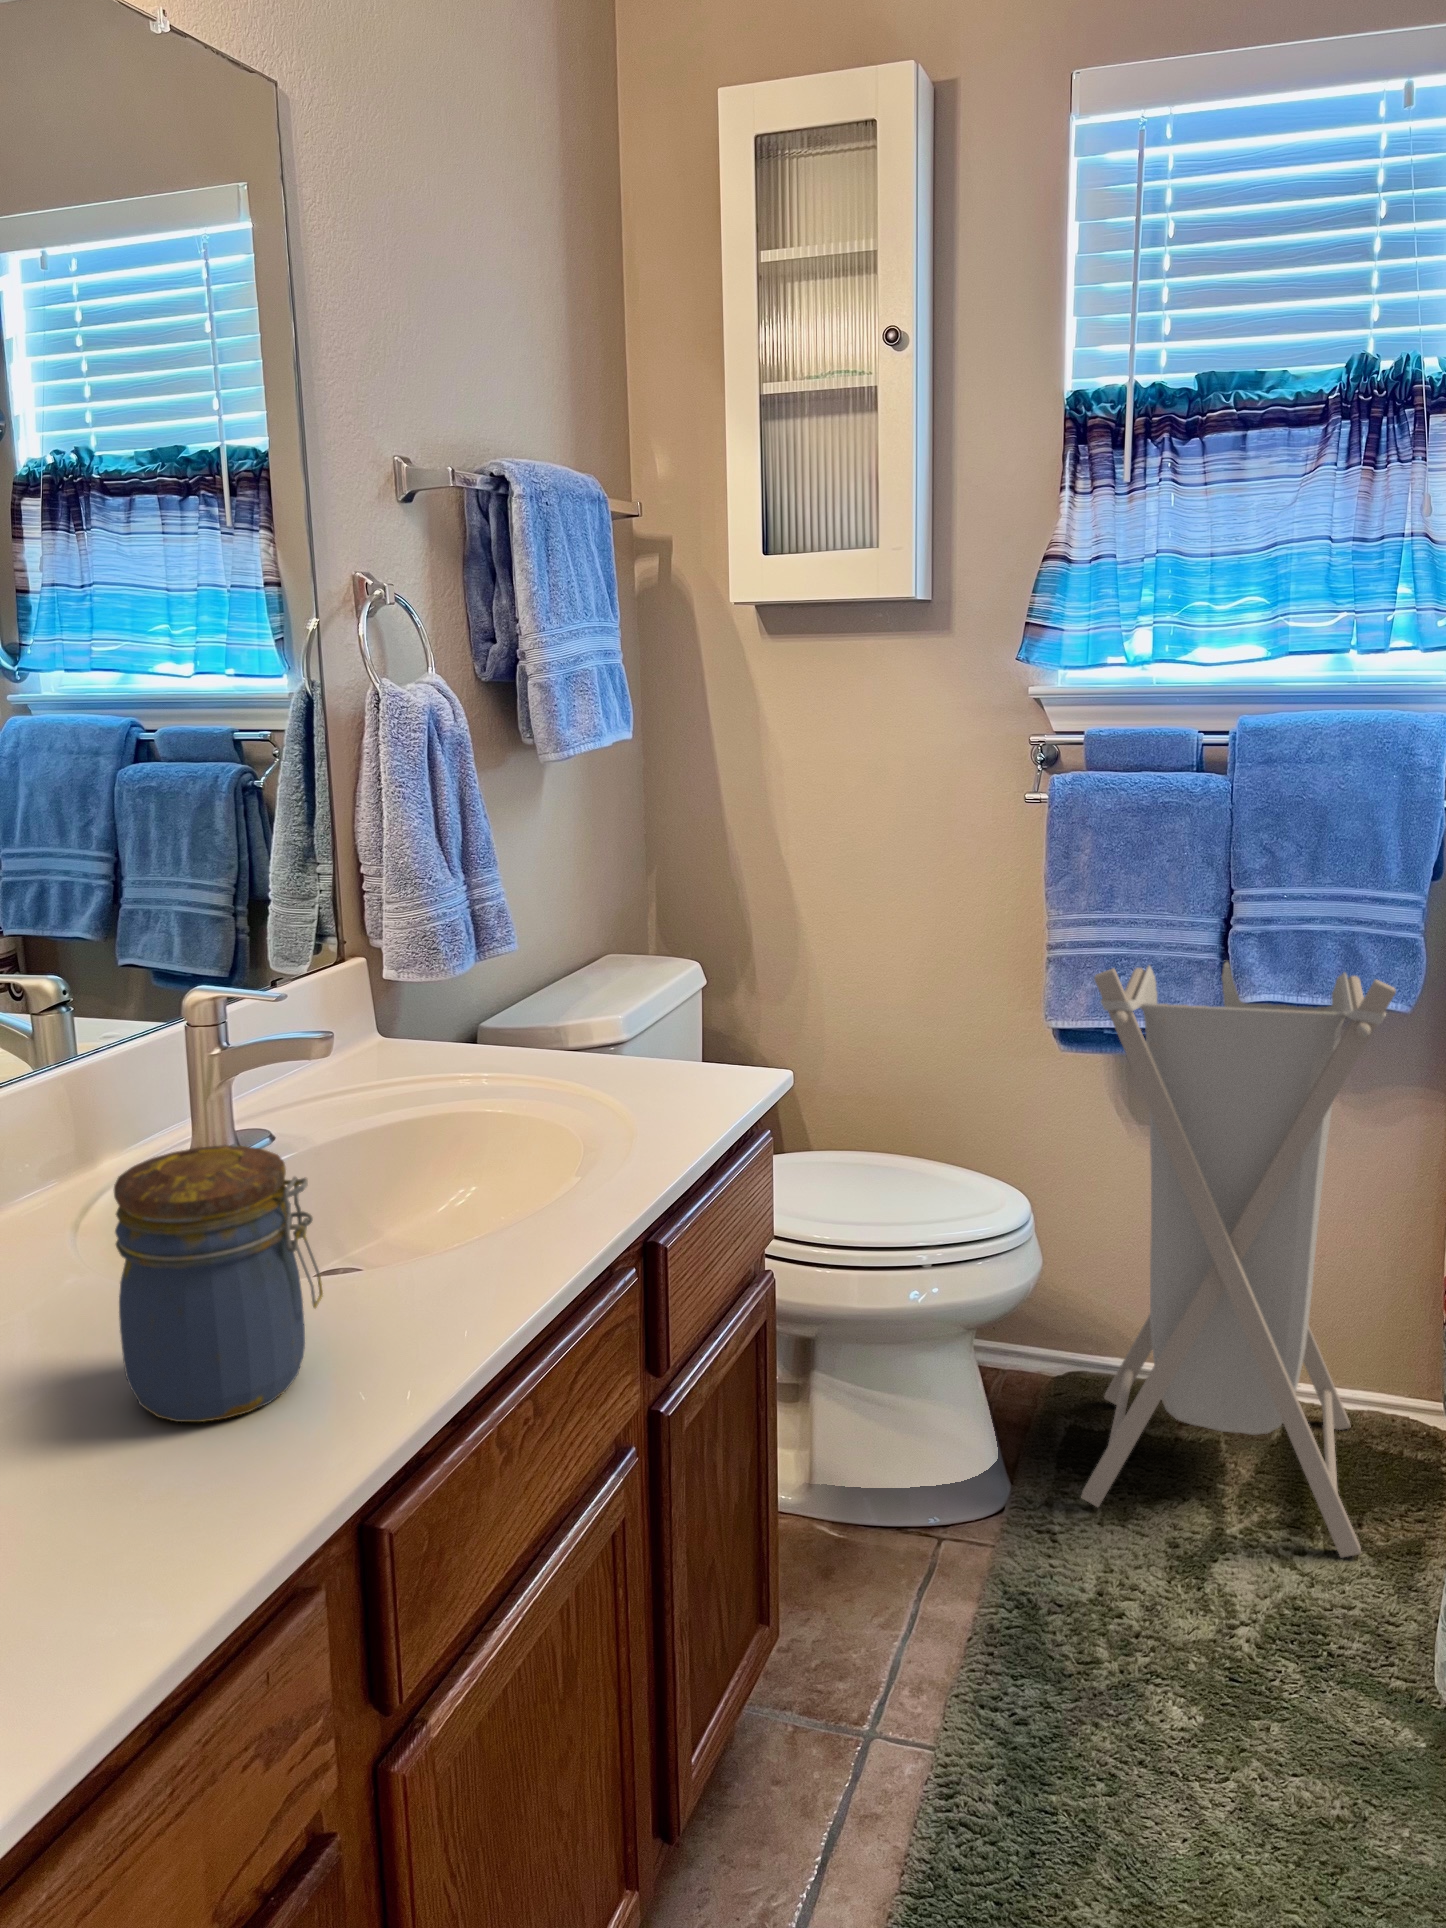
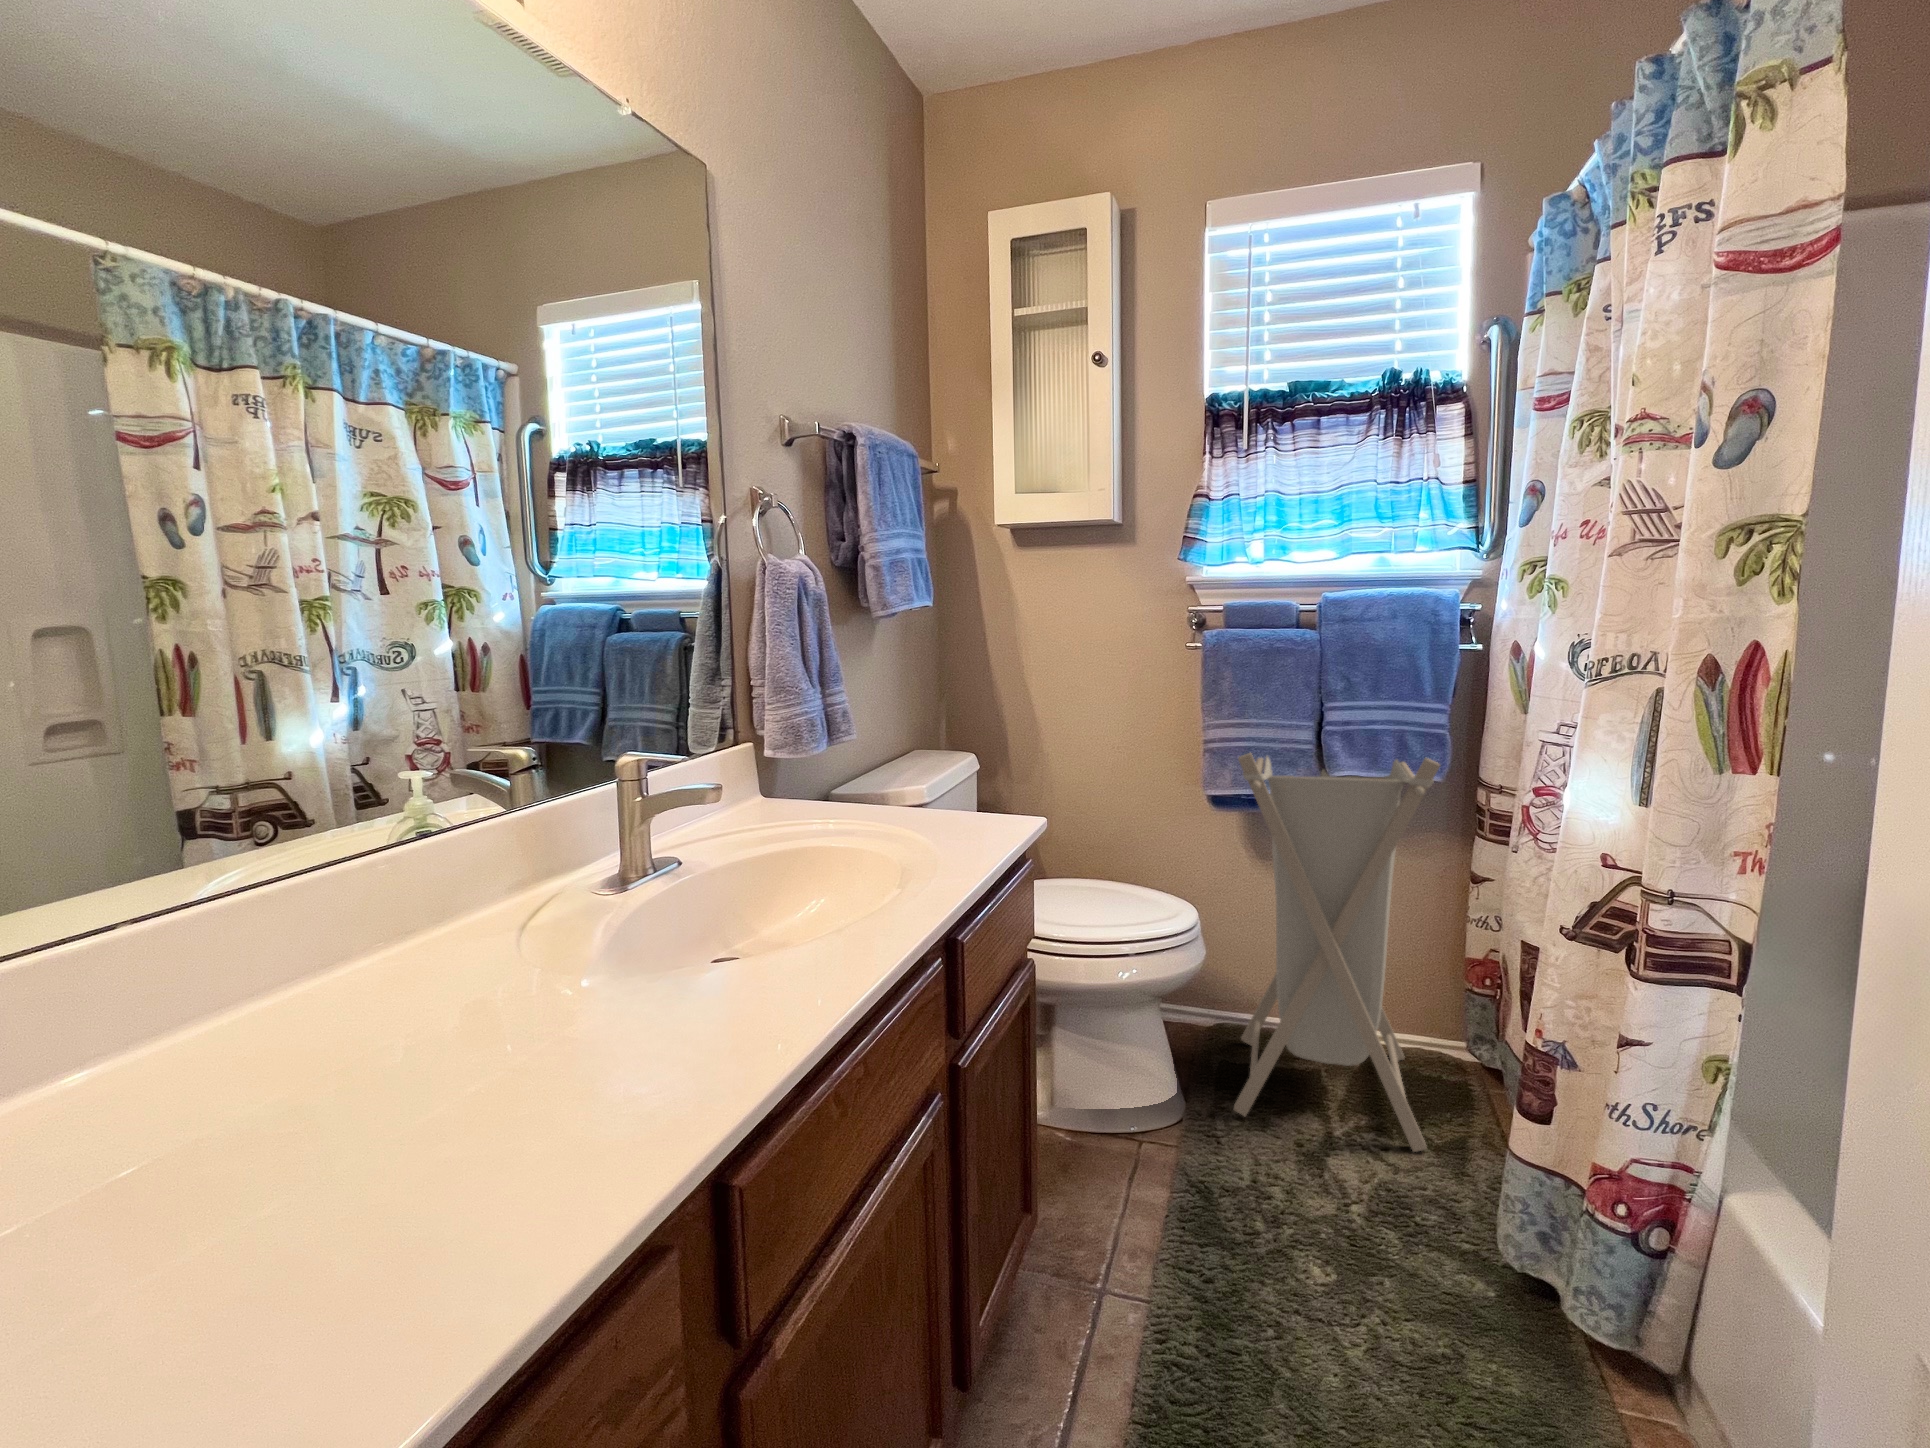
jar: present [114,1146,323,1422] -> none [504,855,685,1093]

